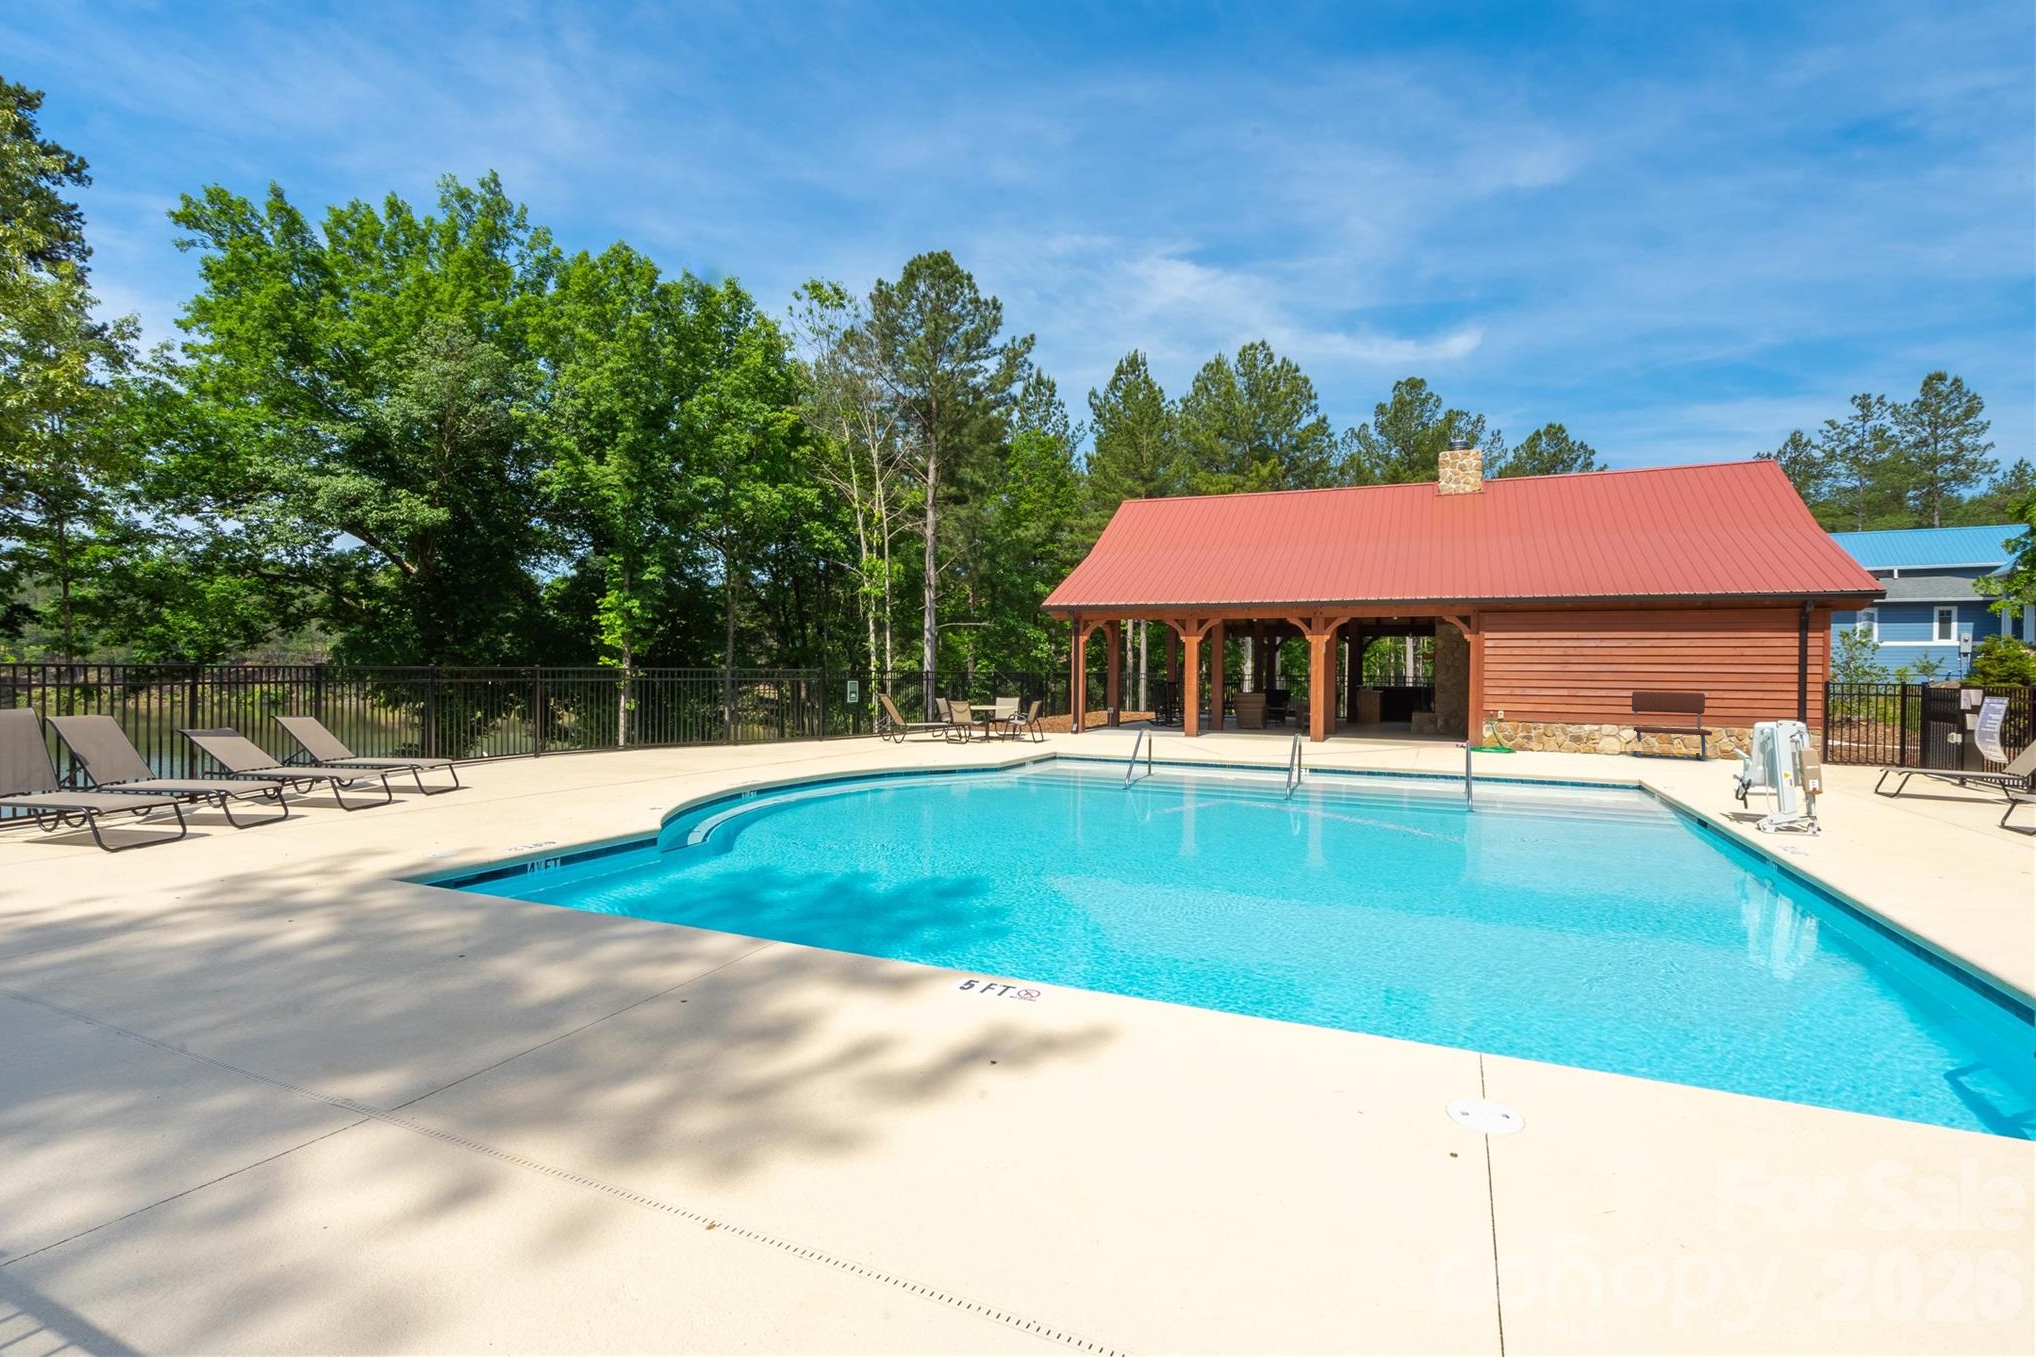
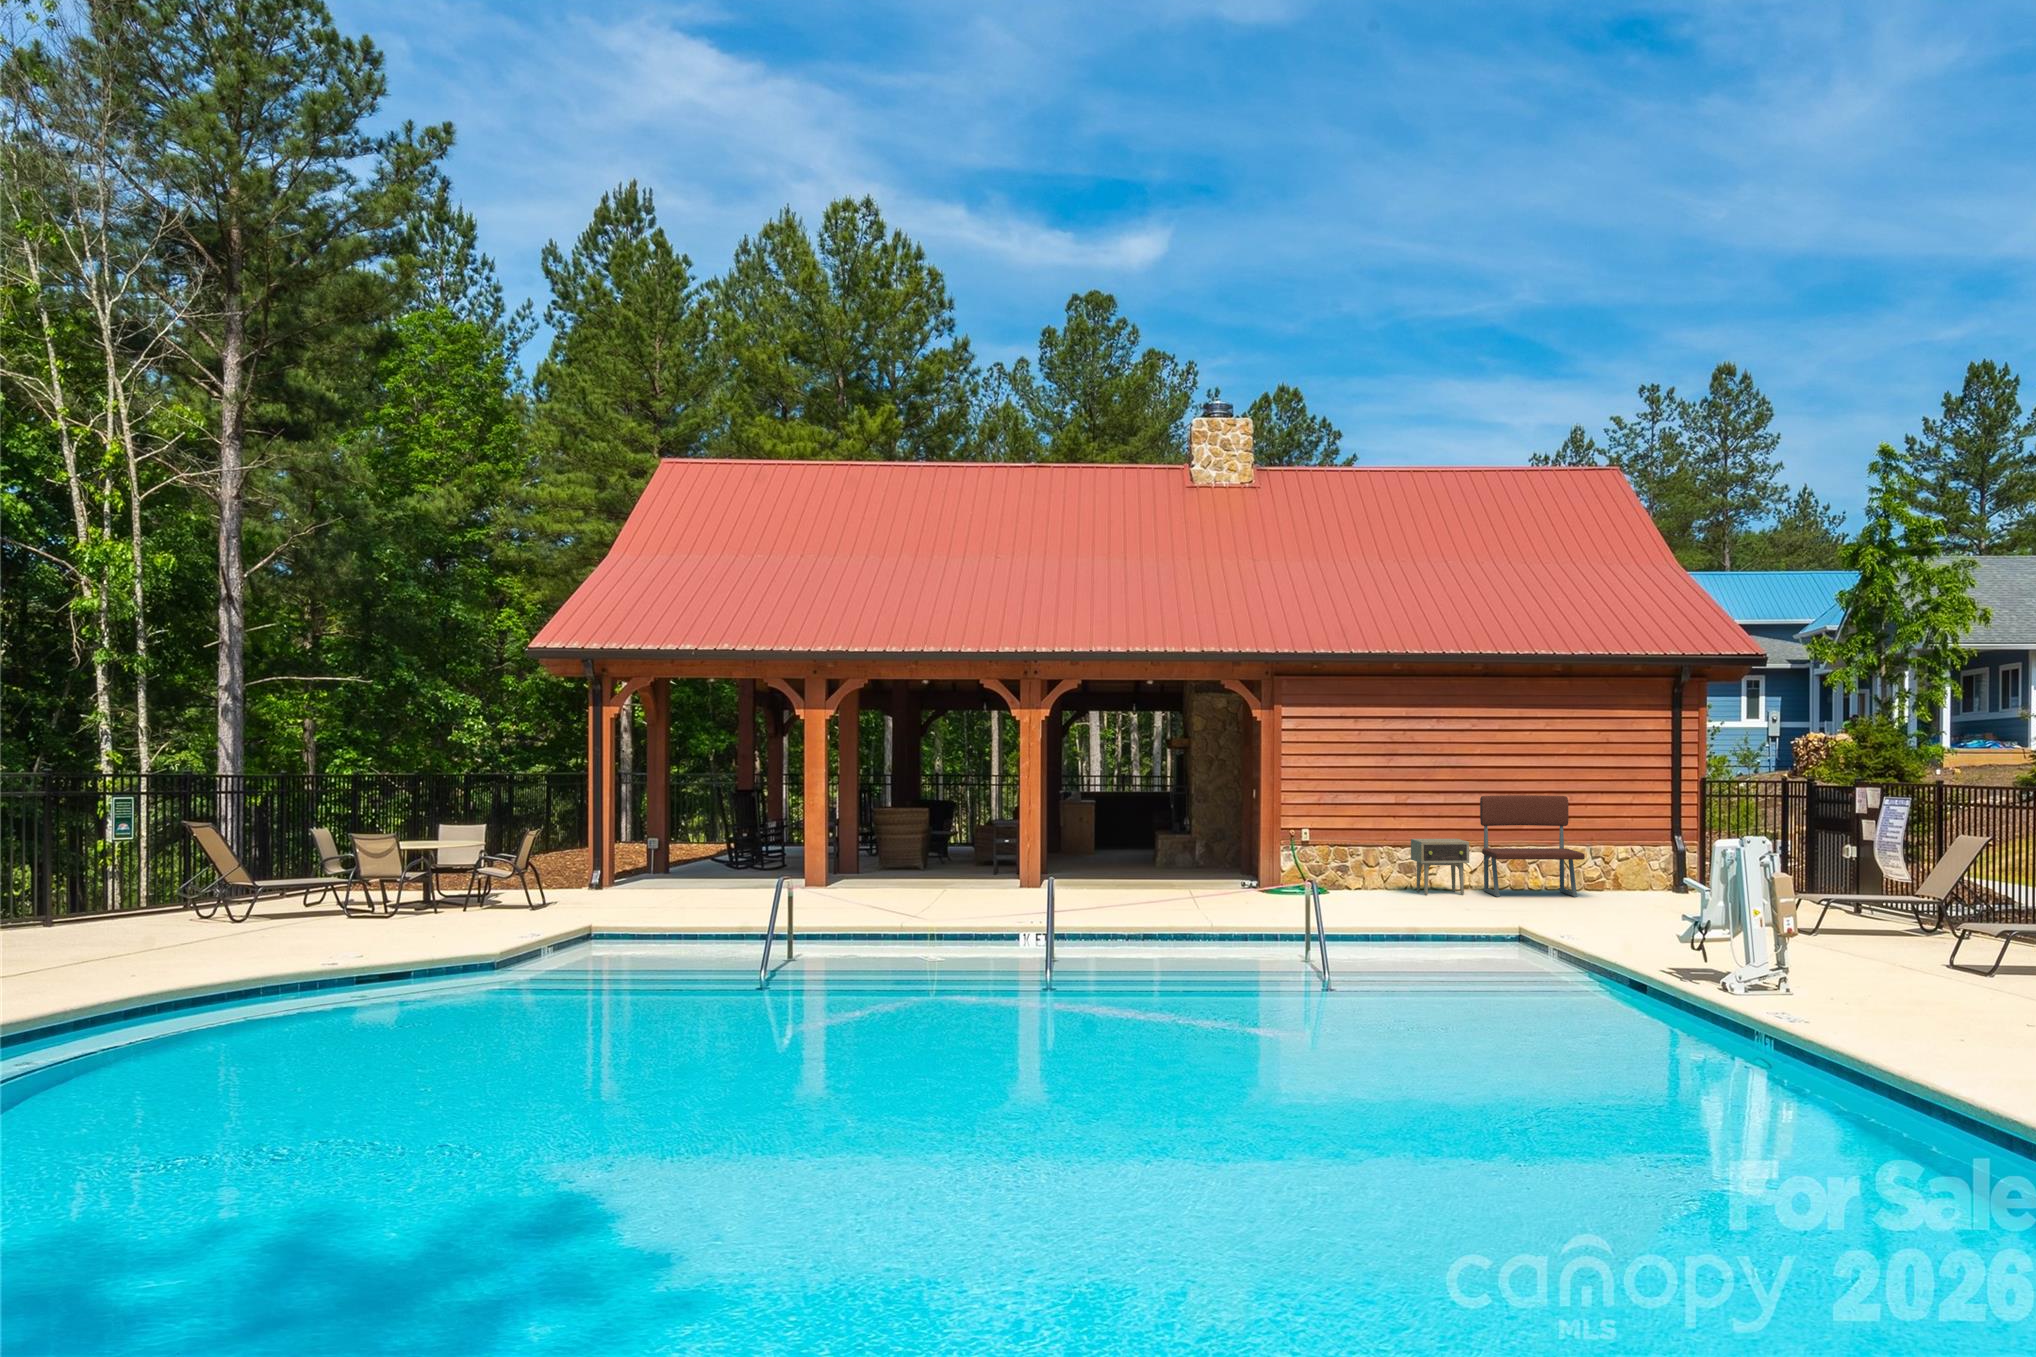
side table: none [1576,718,1619,755] -> present [1411,839,1469,895]

